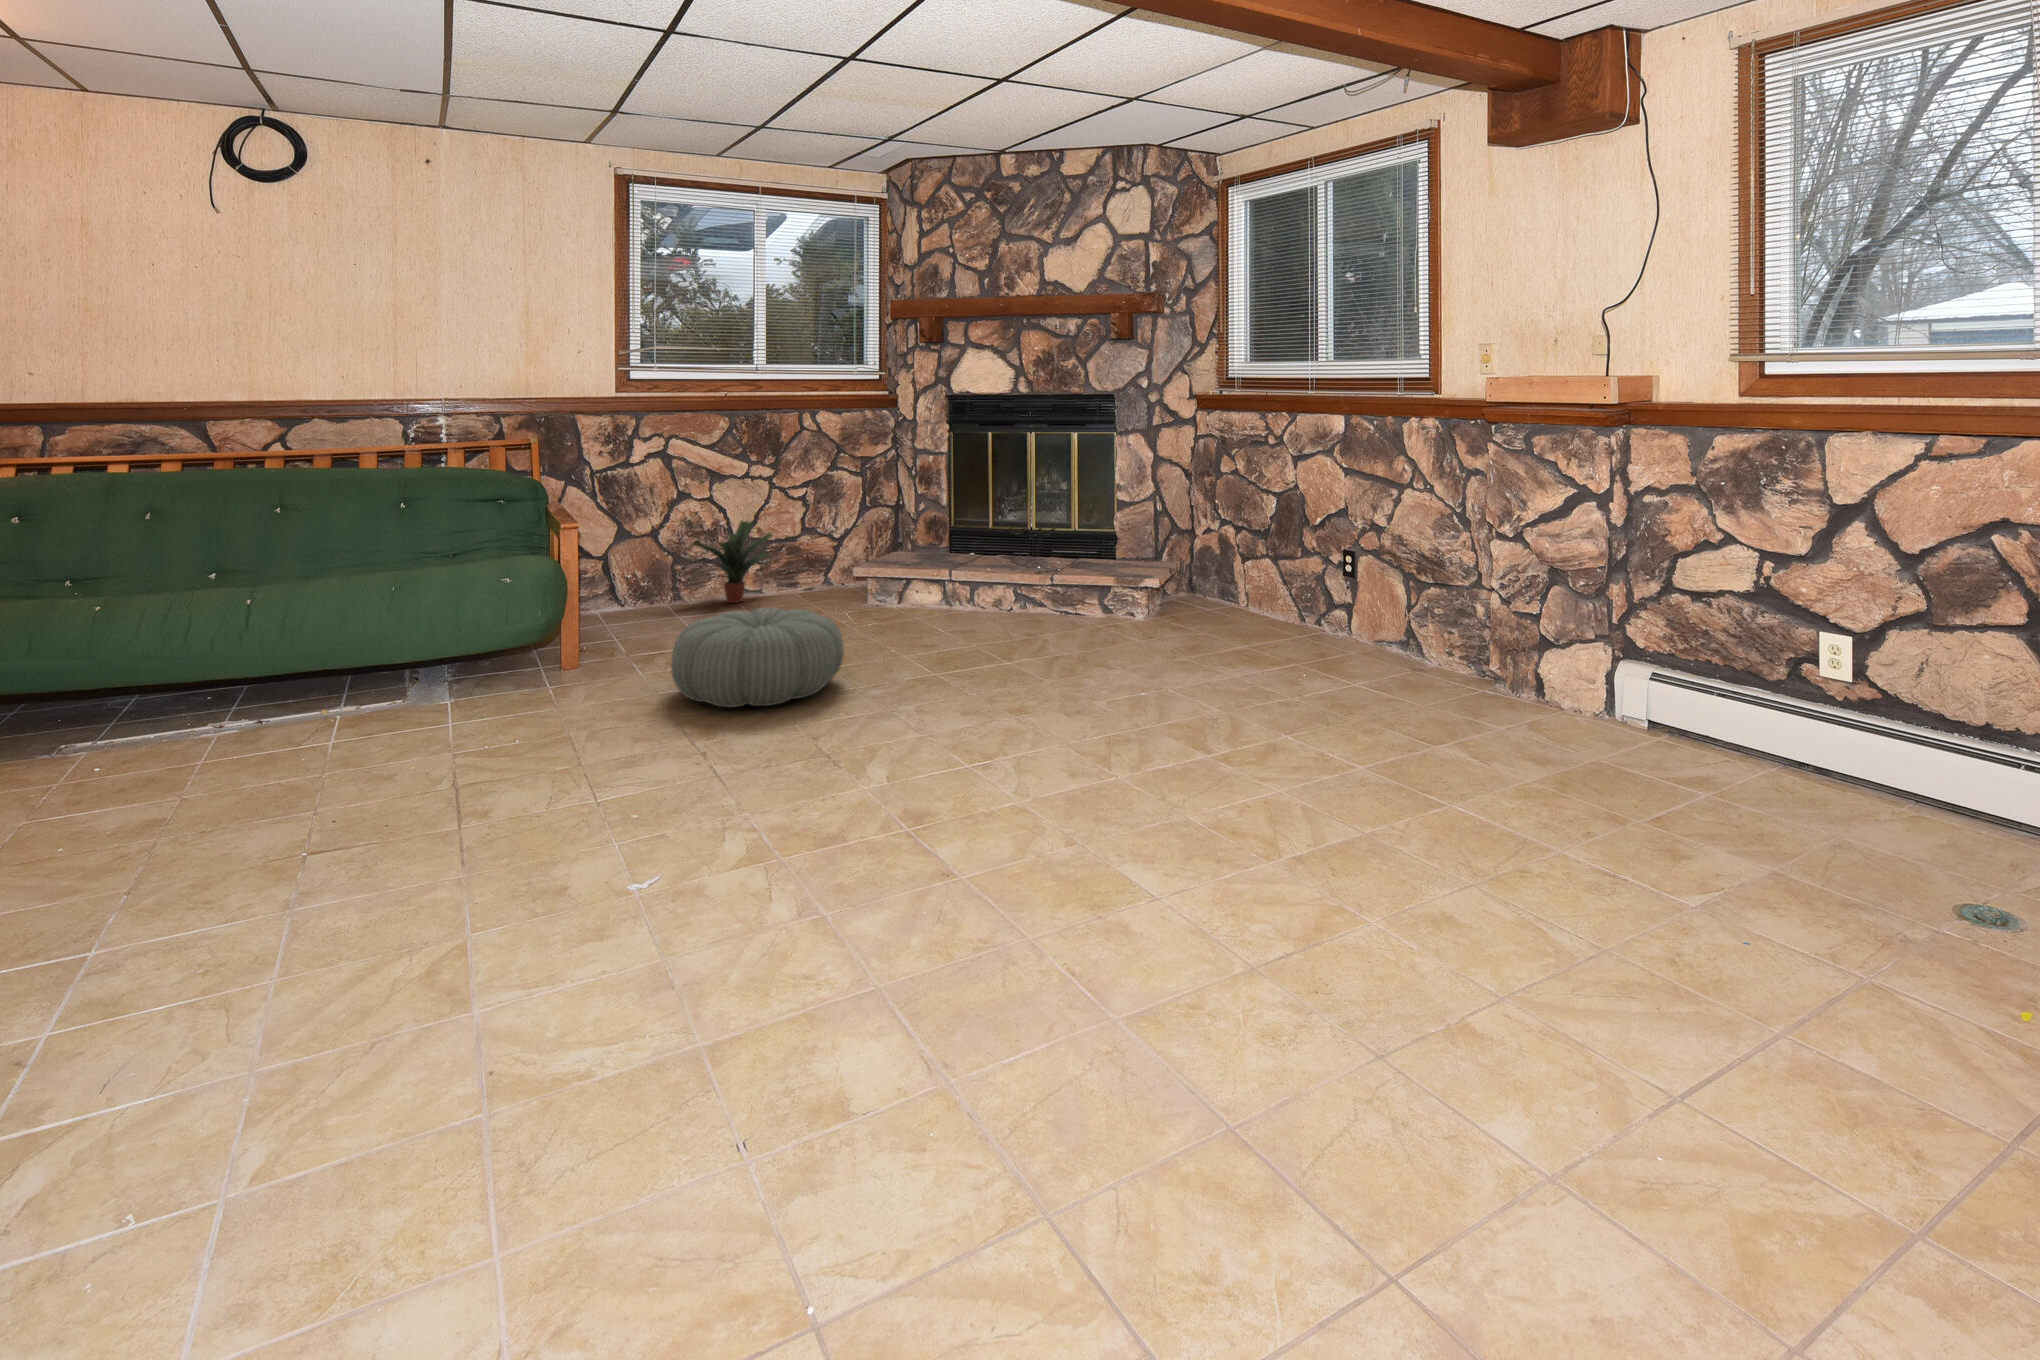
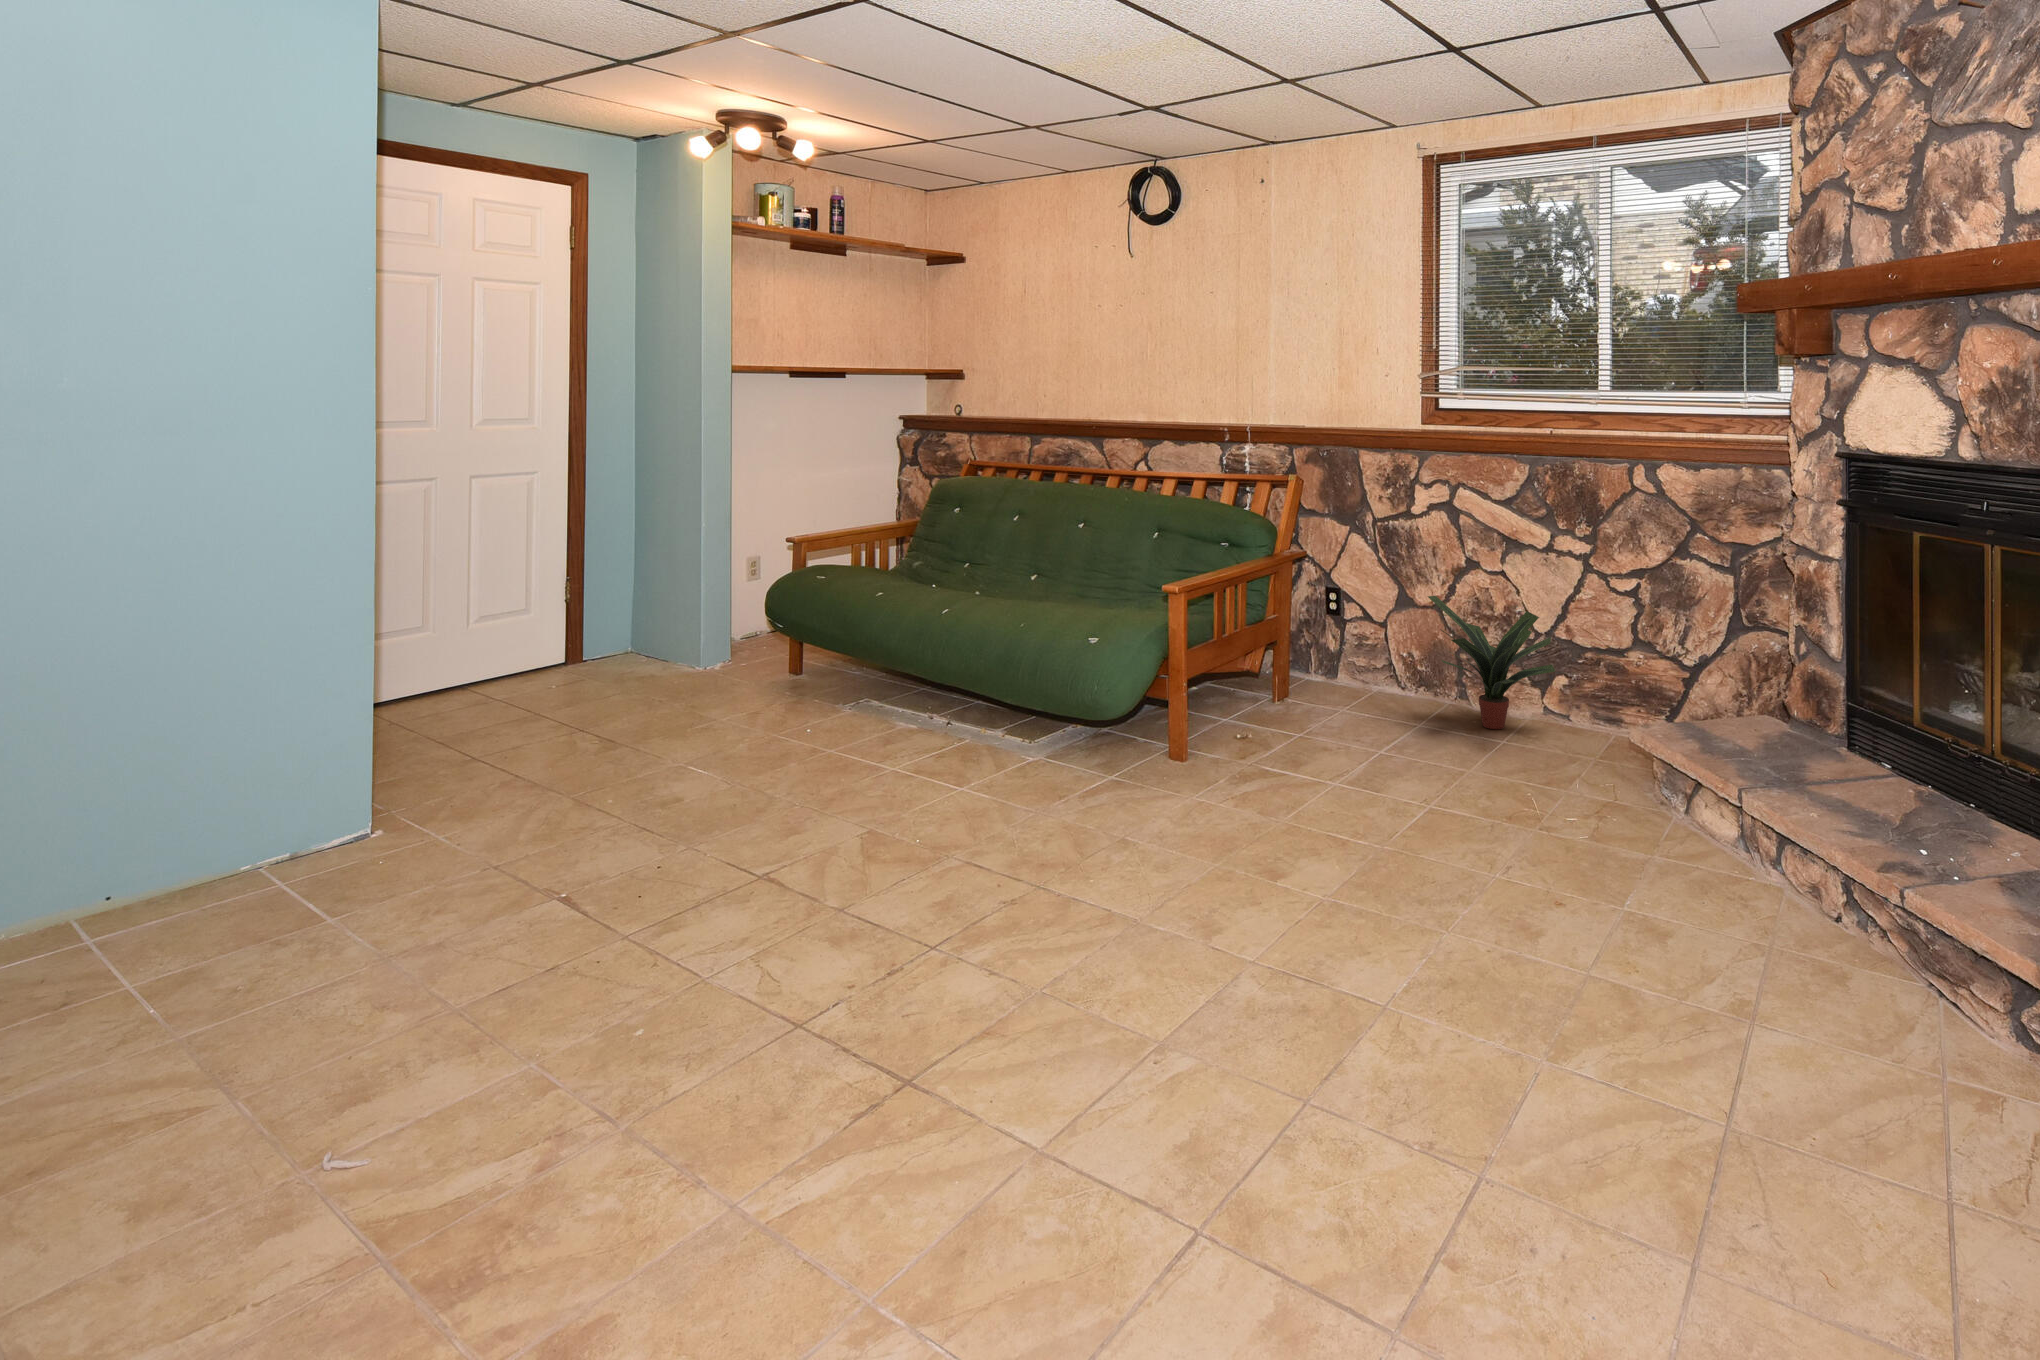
pouf: present [671,608,844,707] -> none [1029,755,1291,946]

